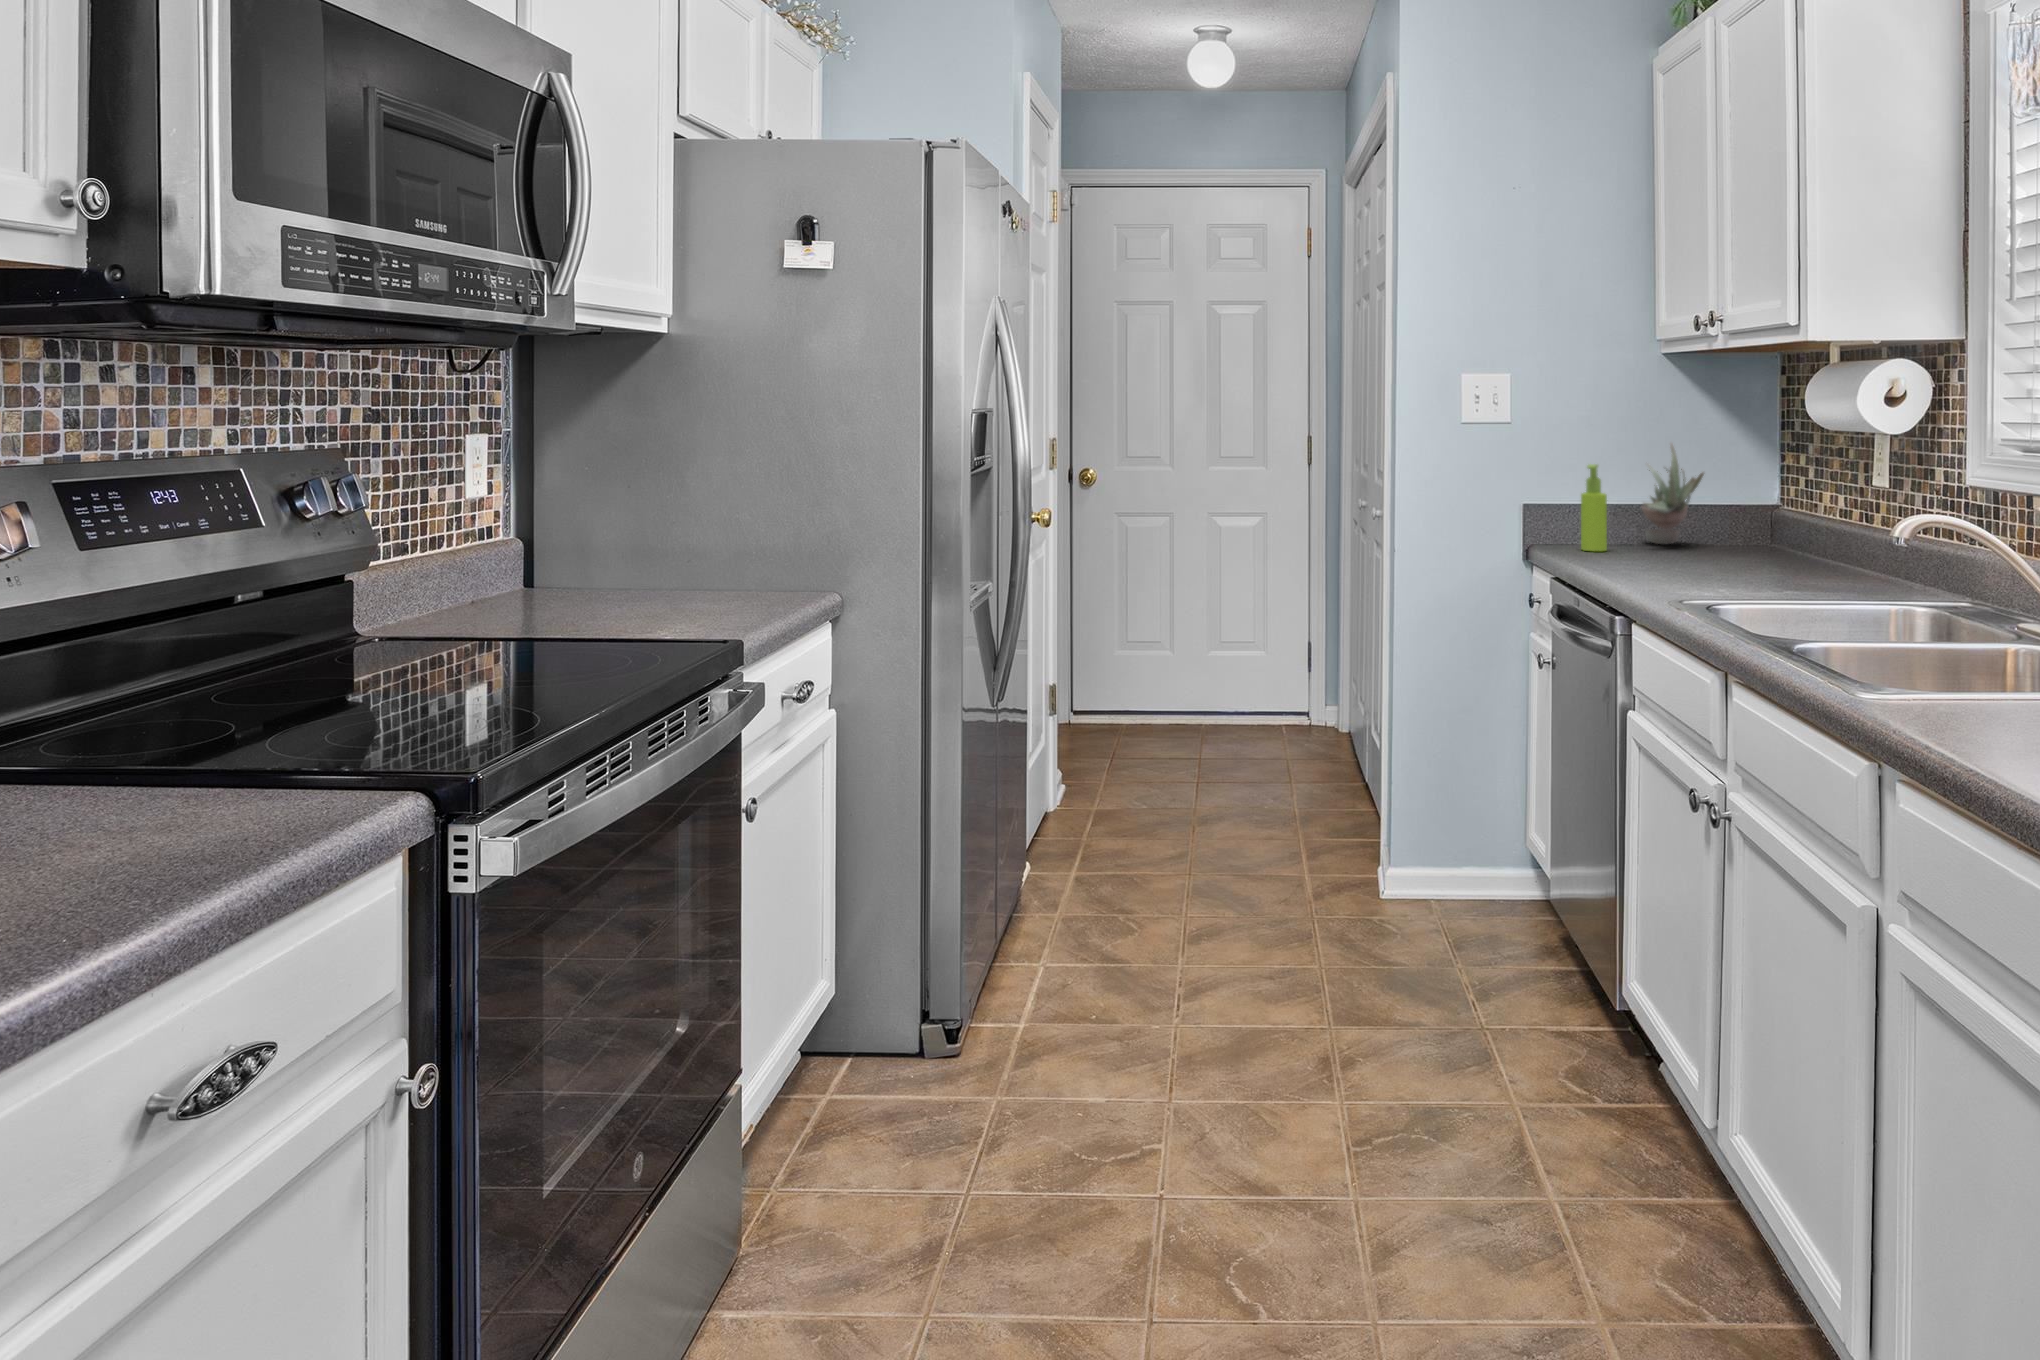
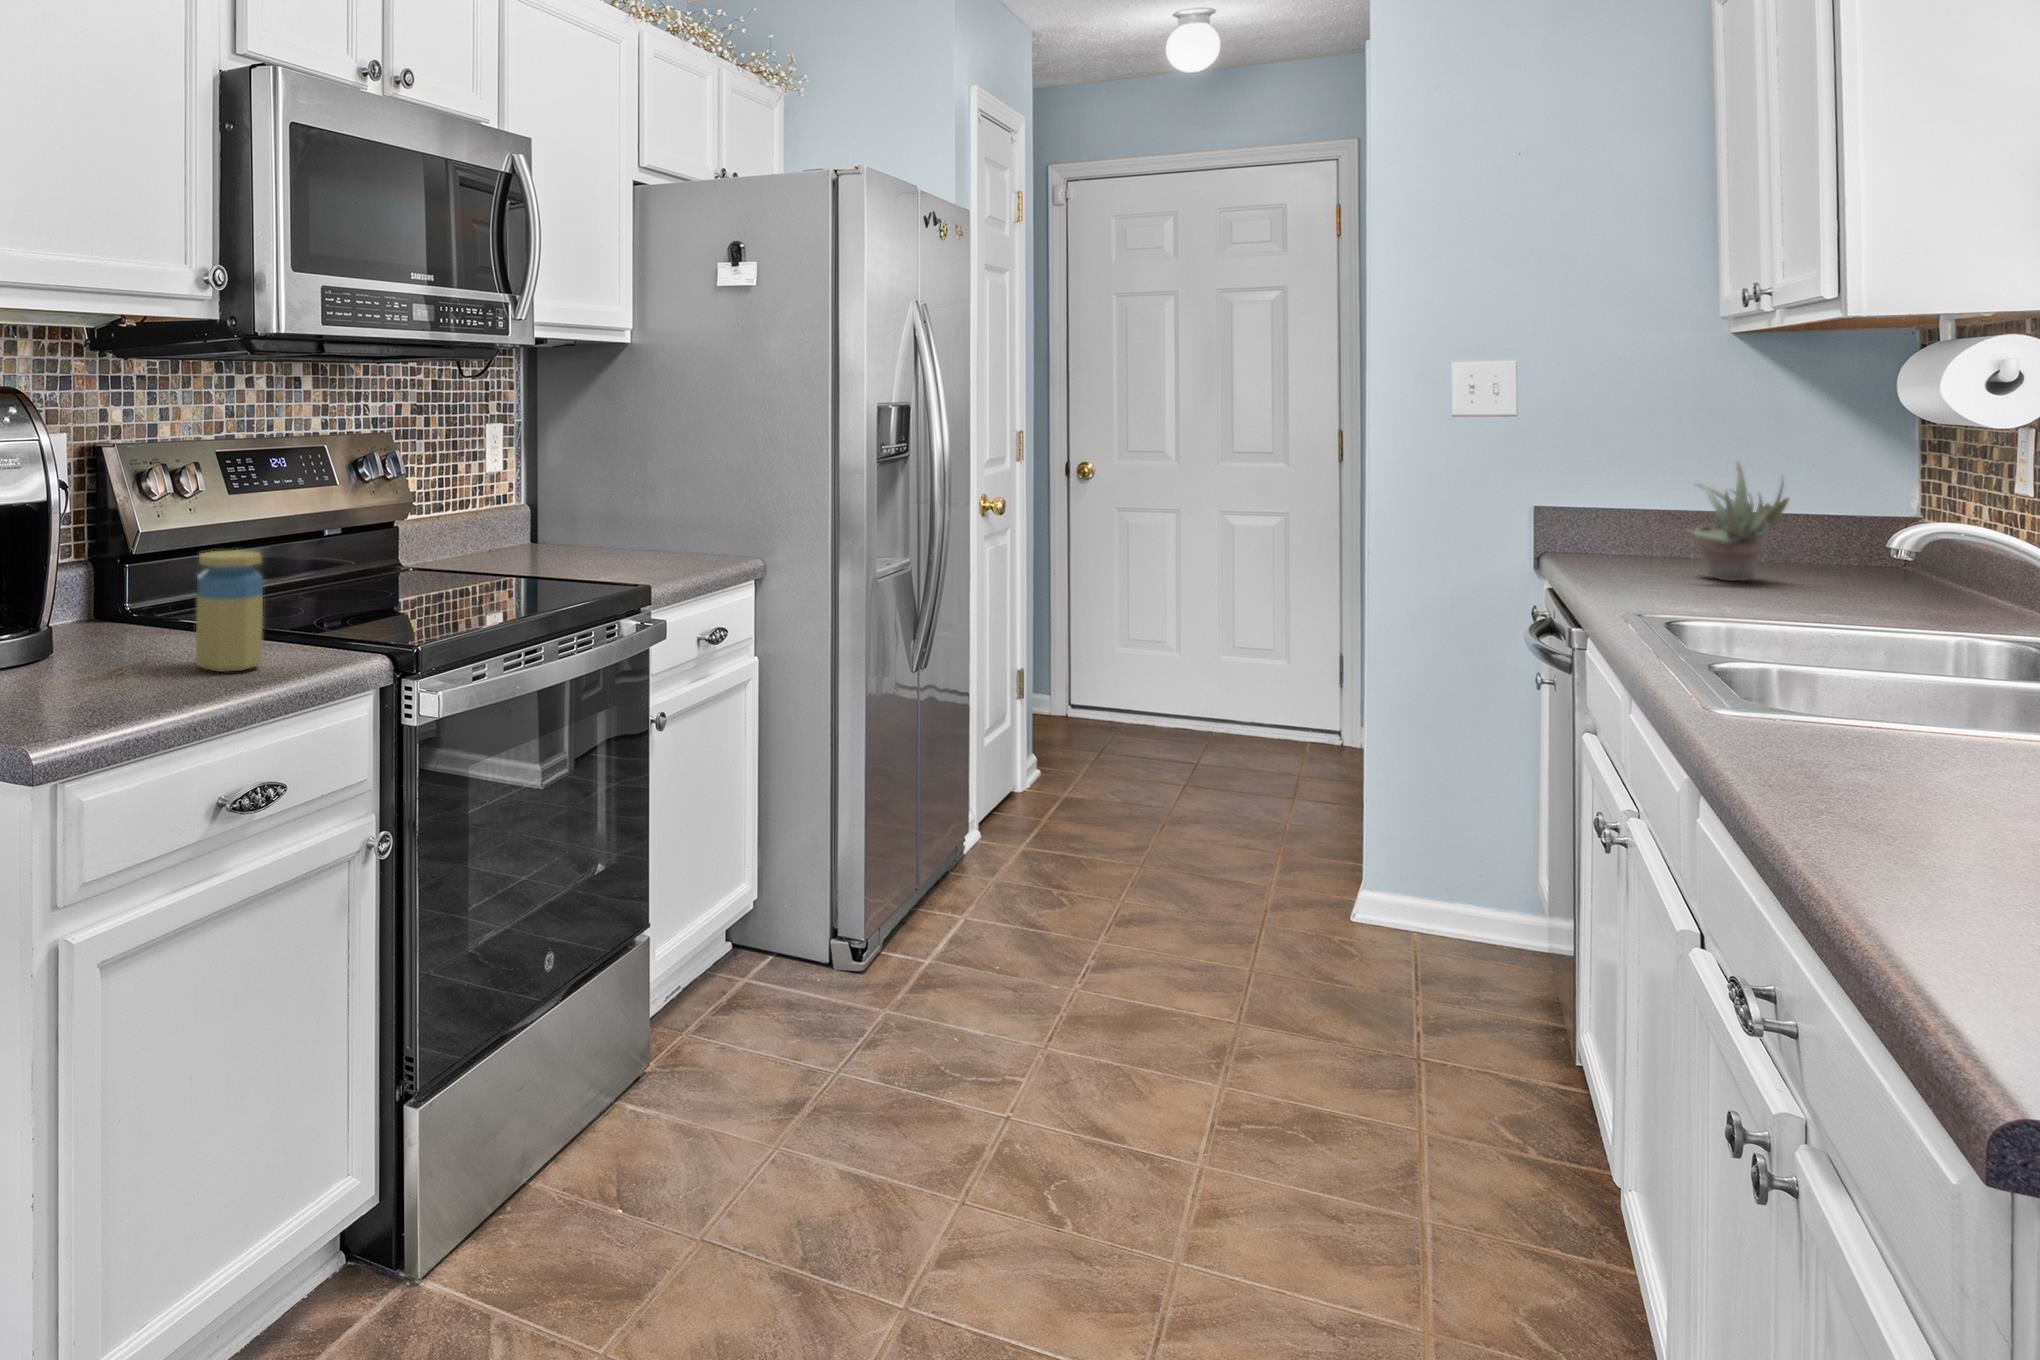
soap dispenser: present [1581,464,1607,551] -> none [1596,482,1632,582]
jar: none [64,647,209,860] -> present [196,550,263,672]

